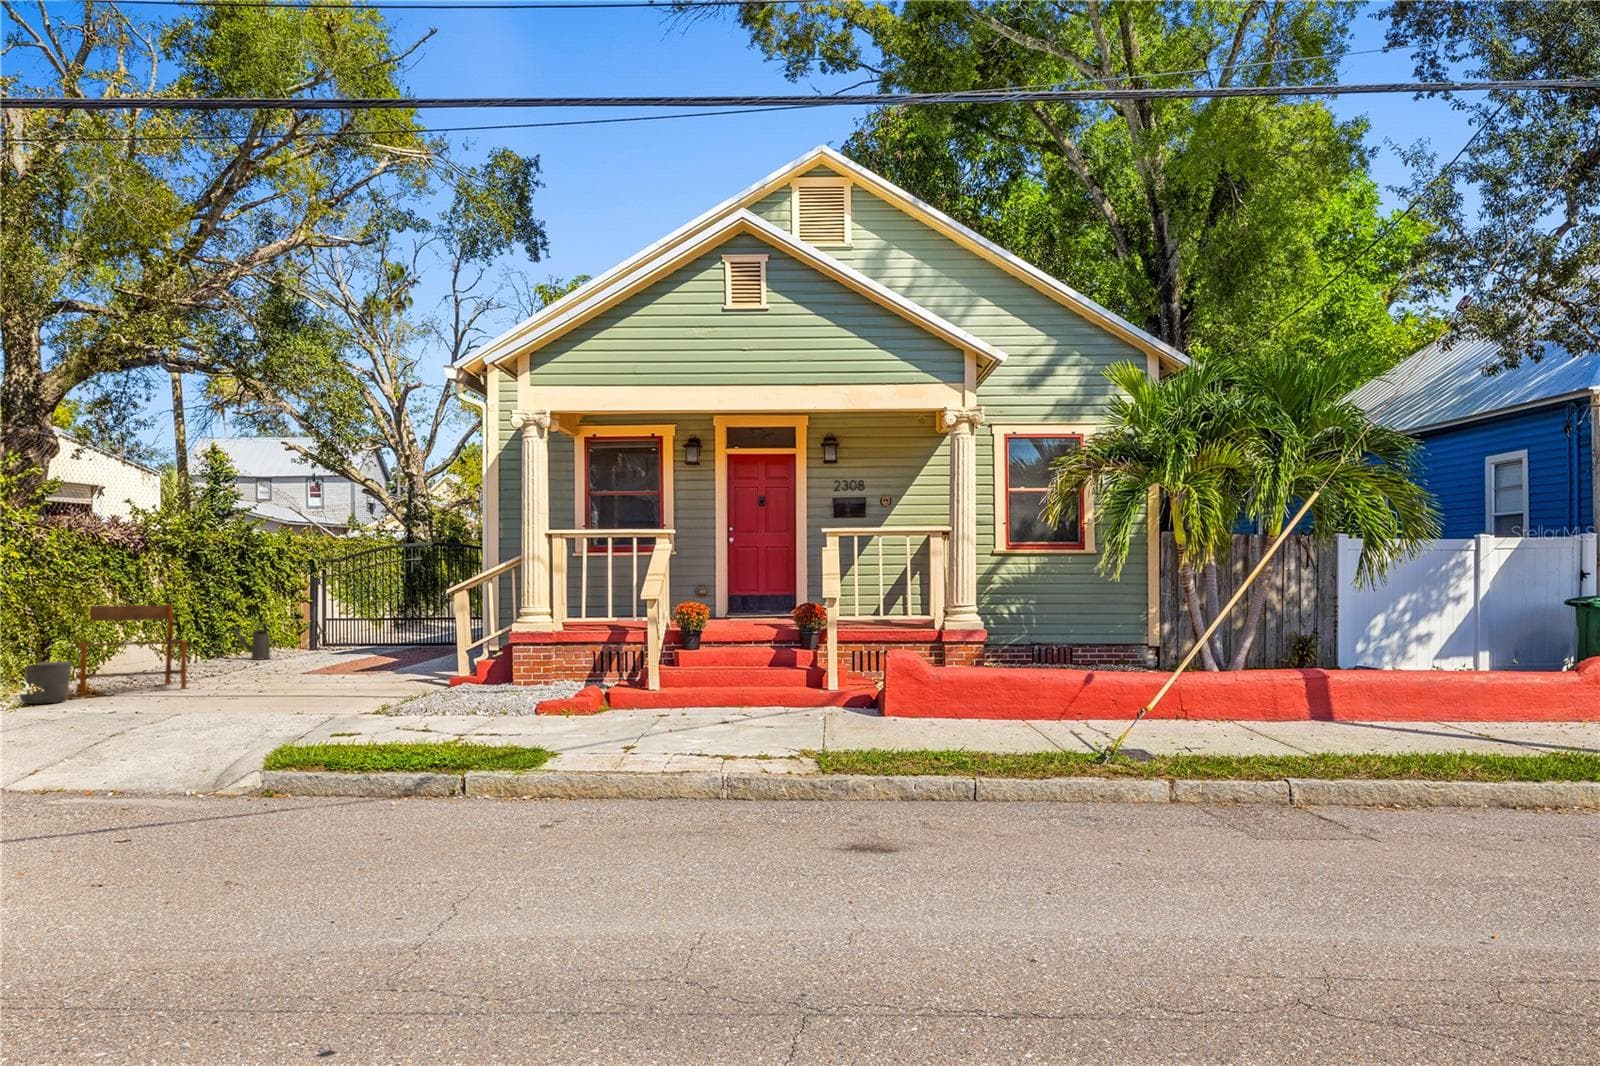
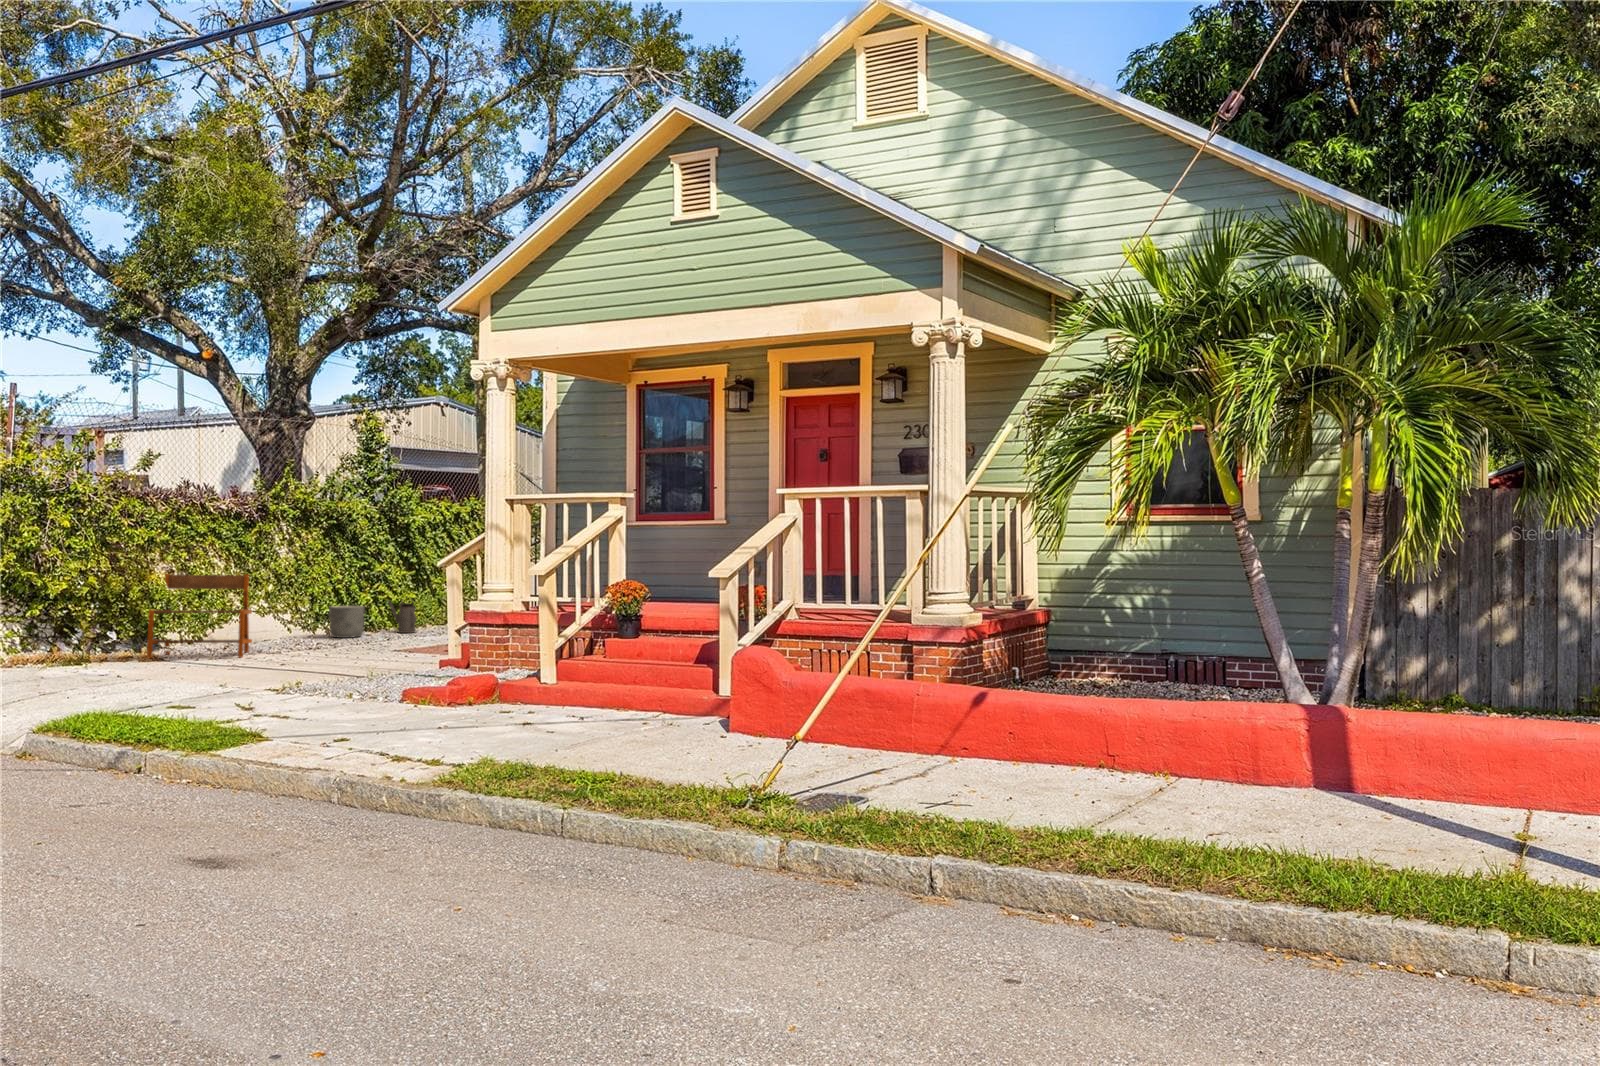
planter: present [20,662,71,704] -> present [329,606,365,638]

